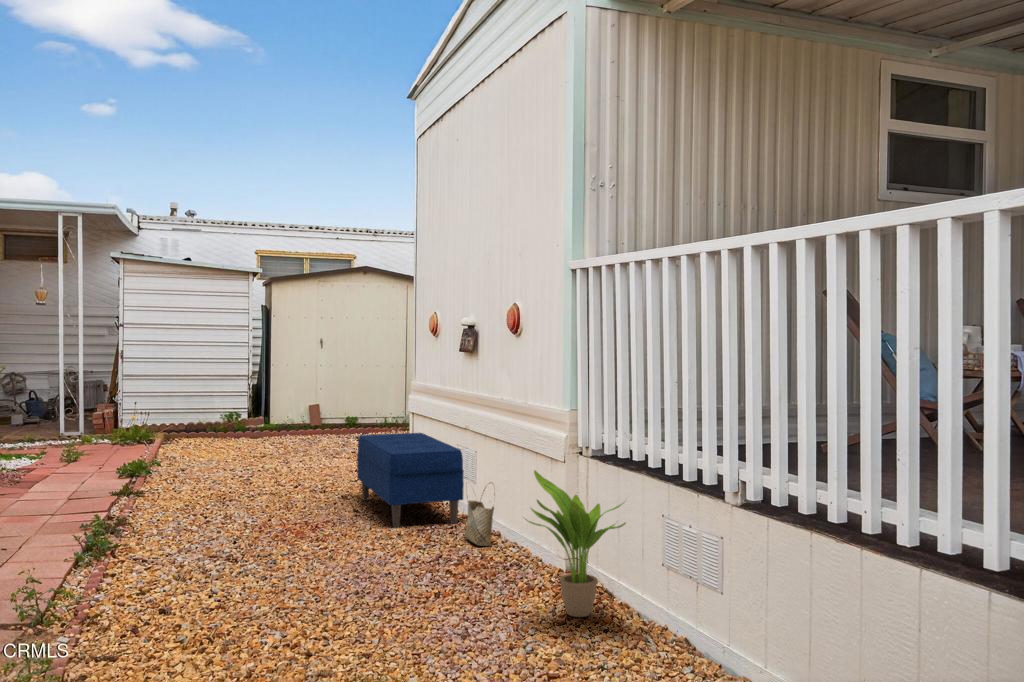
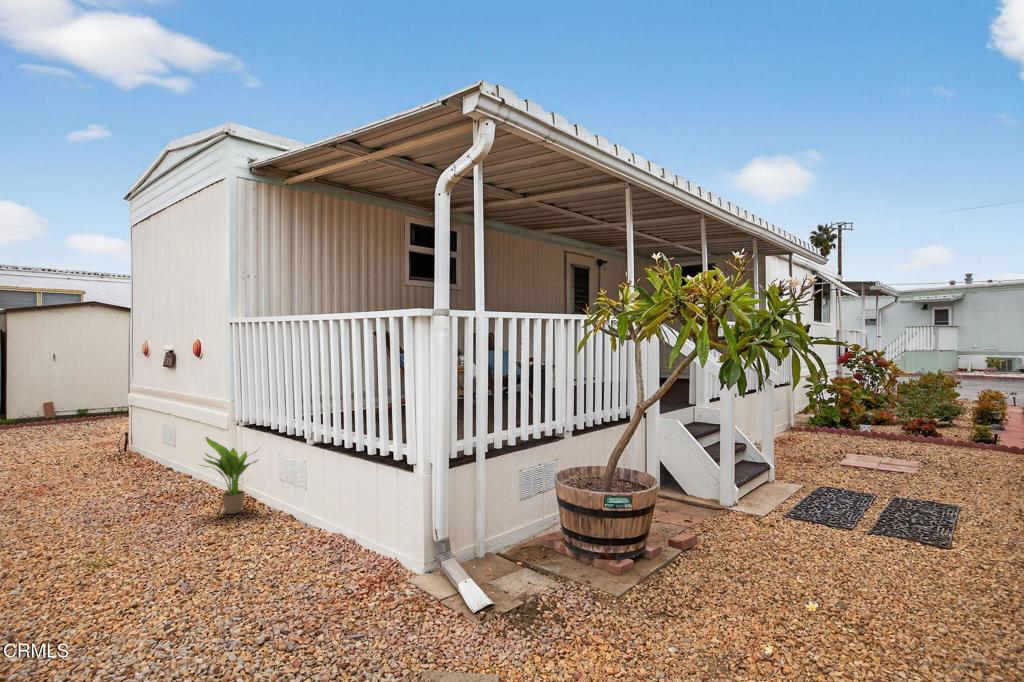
bench: present [357,433,464,528] -> none [85,419,167,482]
woven basket: present [465,490,494,546] -> none [166,446,187,485]

